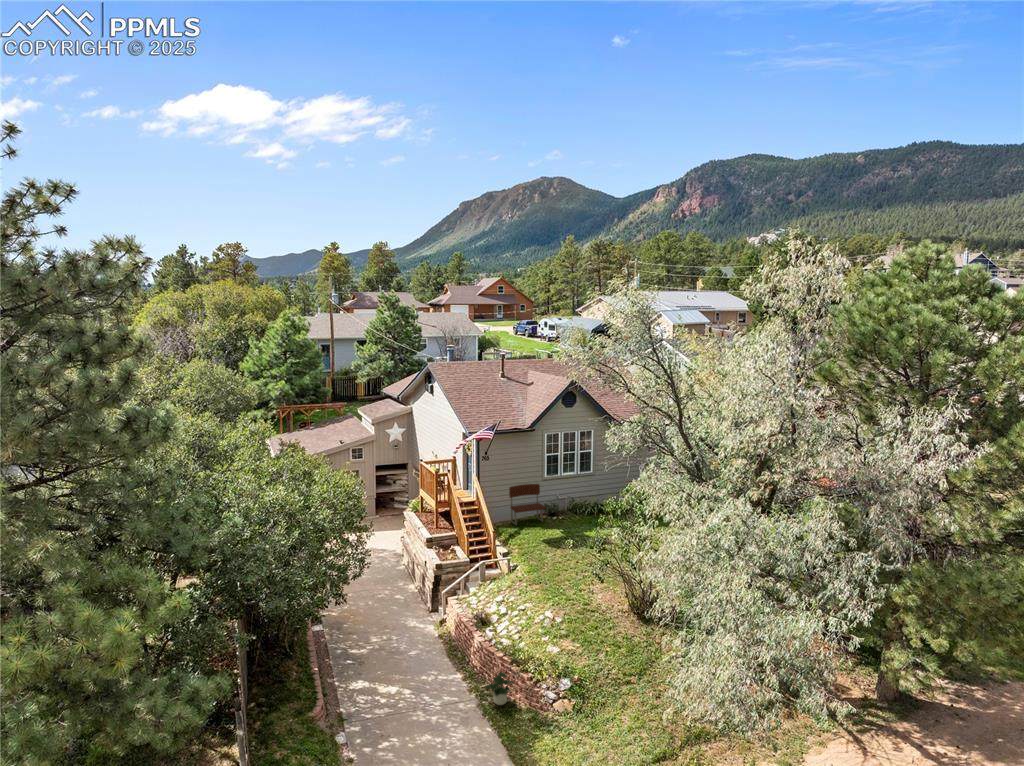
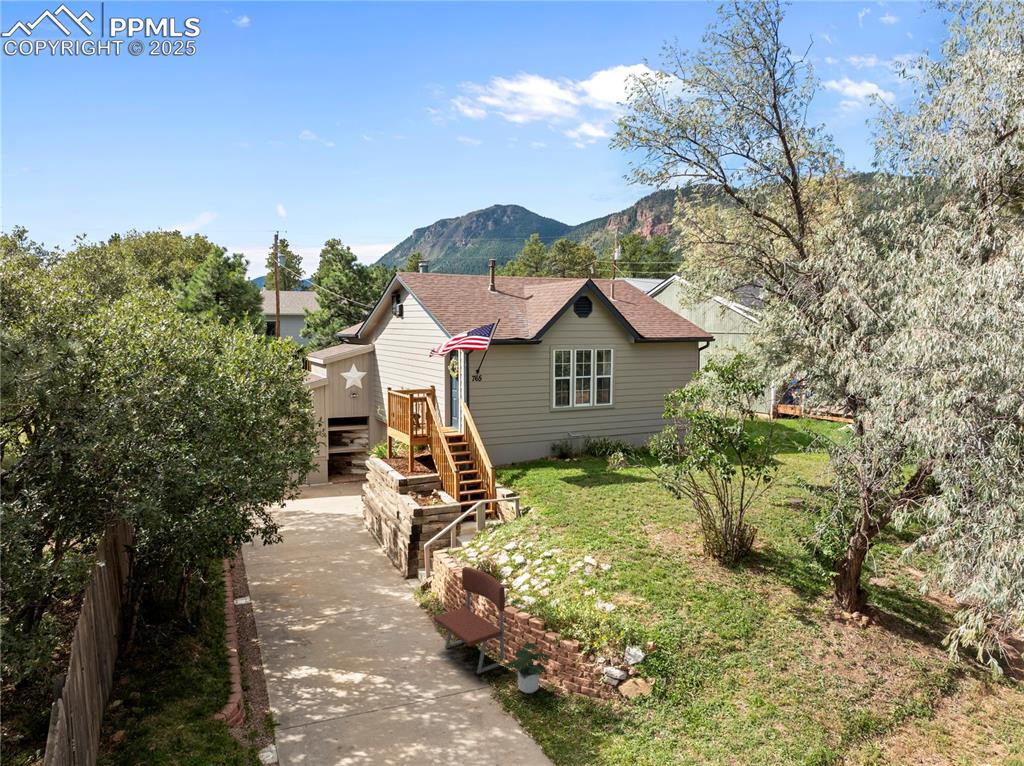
bench: present [509,484,546,525] -> present [434,567,505,674]

